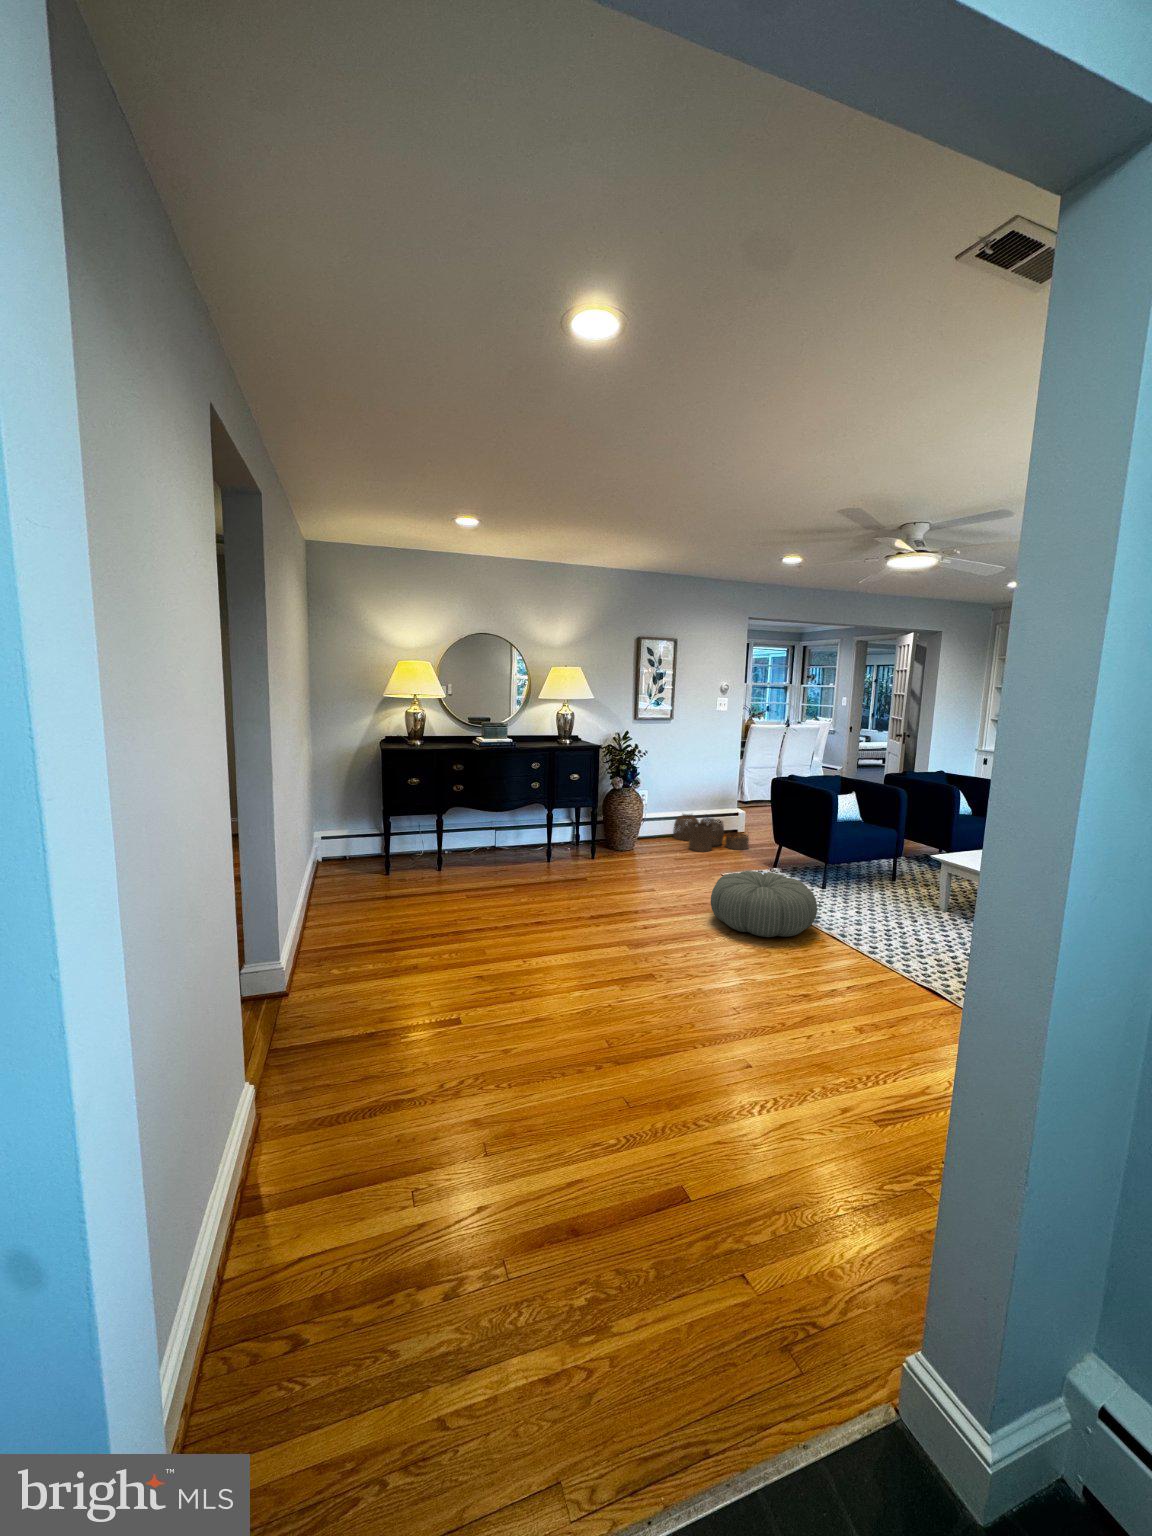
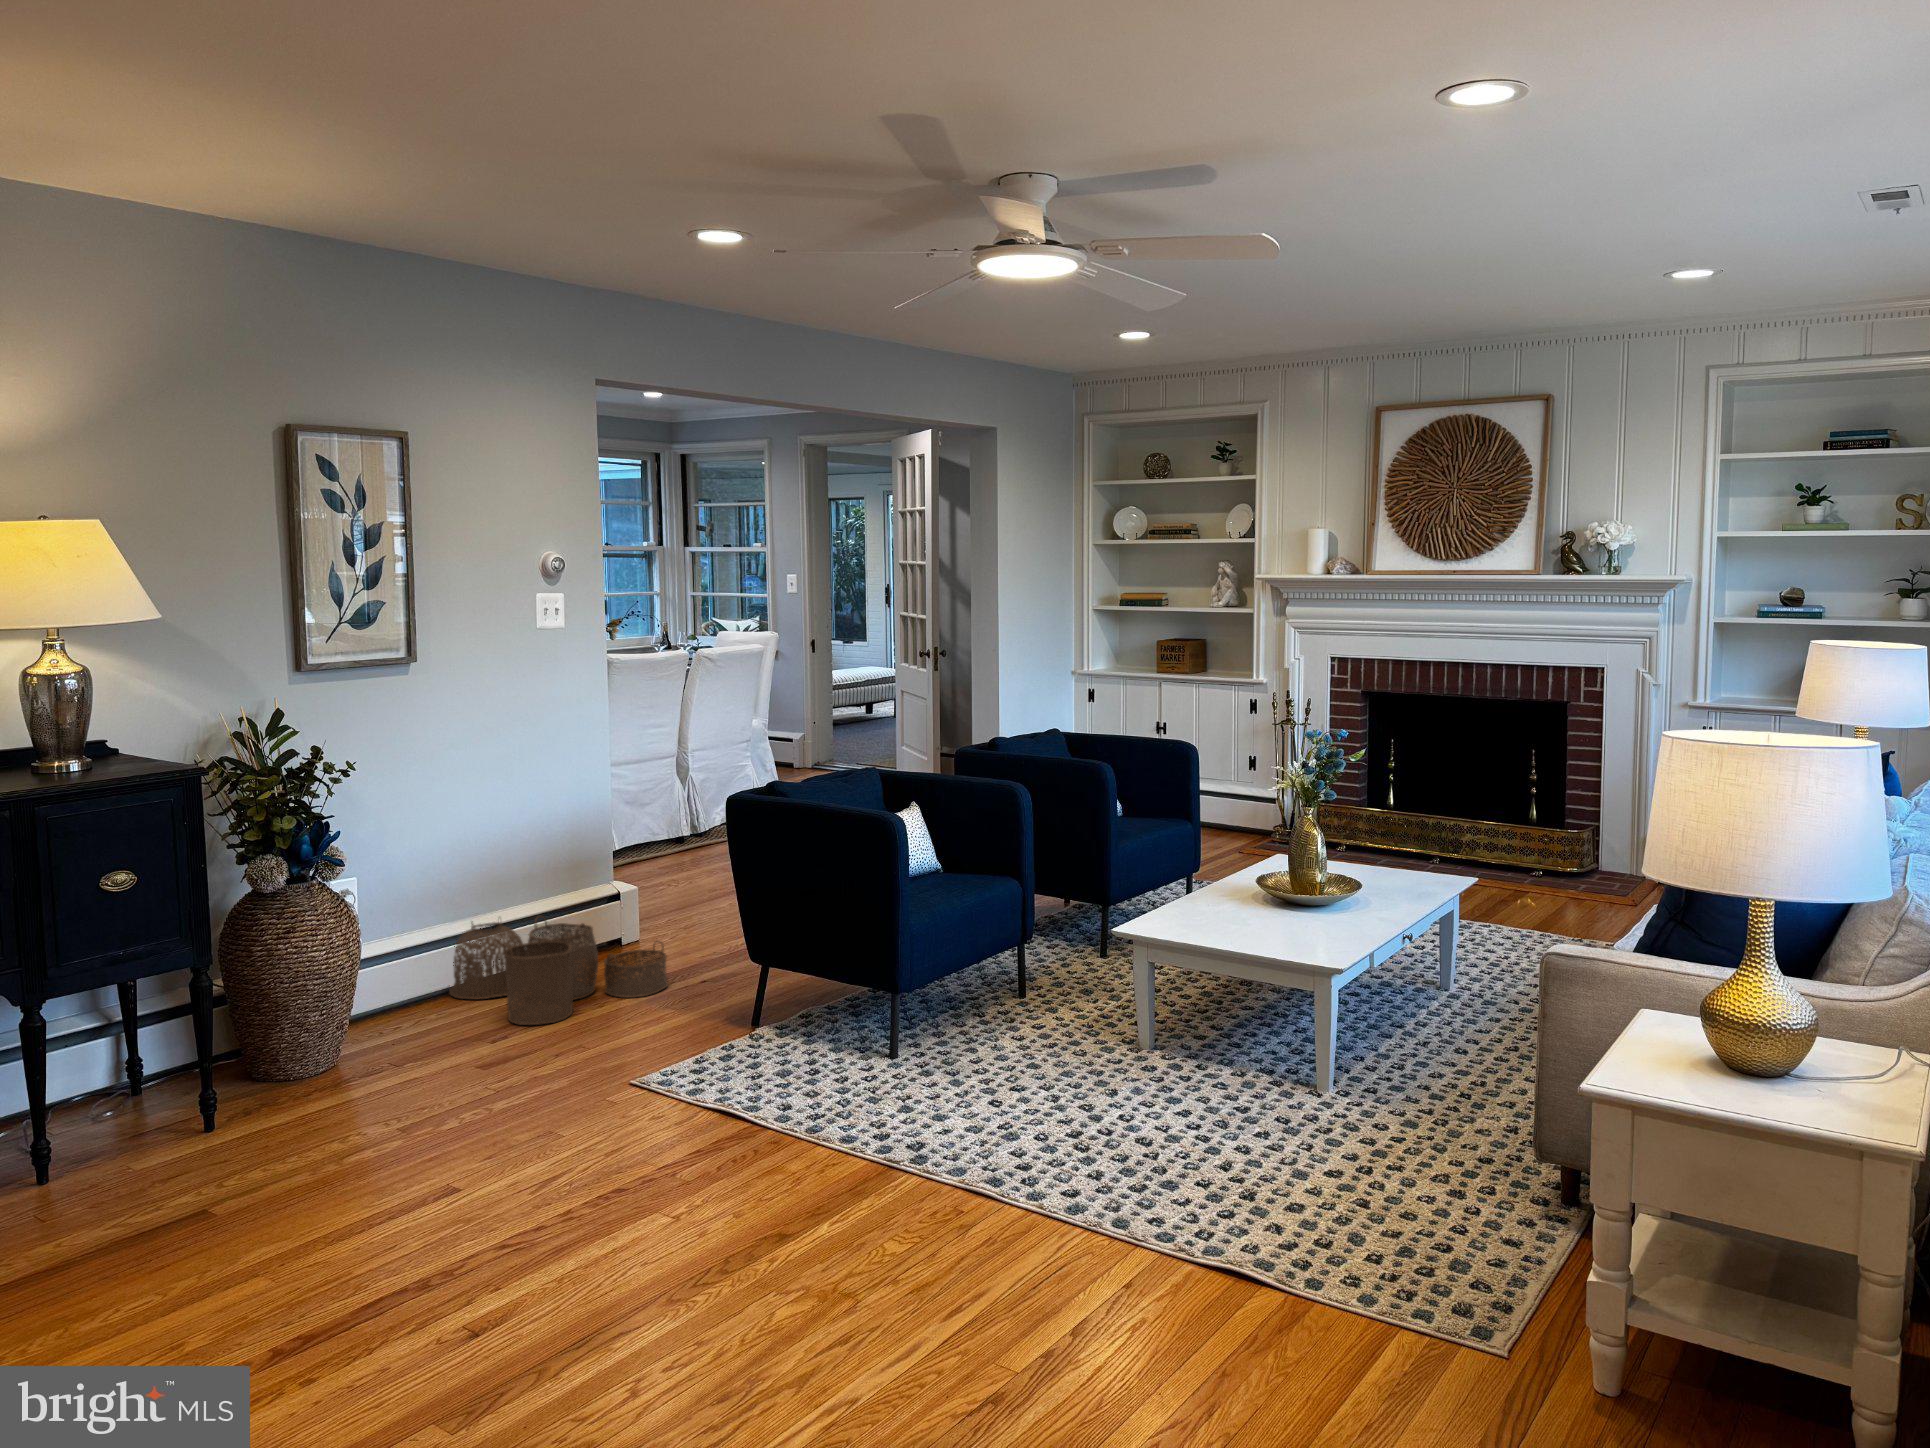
pouf: present [711,871,817,937] -> none [649,1058,930,1254]

